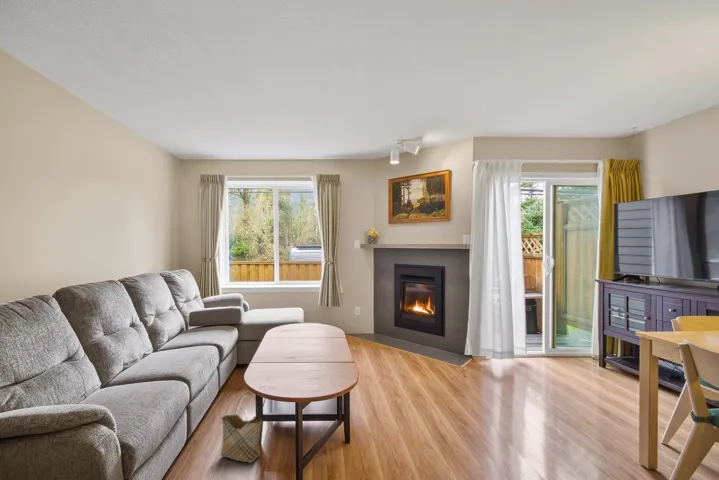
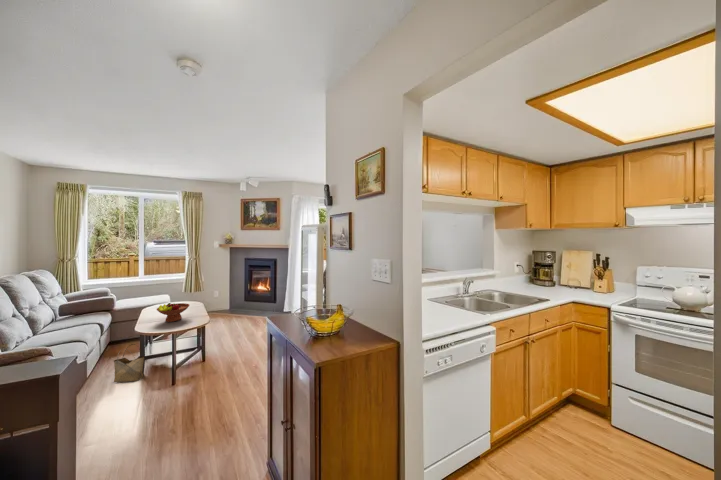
fruit bowl: none [282,328,328,360] -> present [157,303,190,322]

